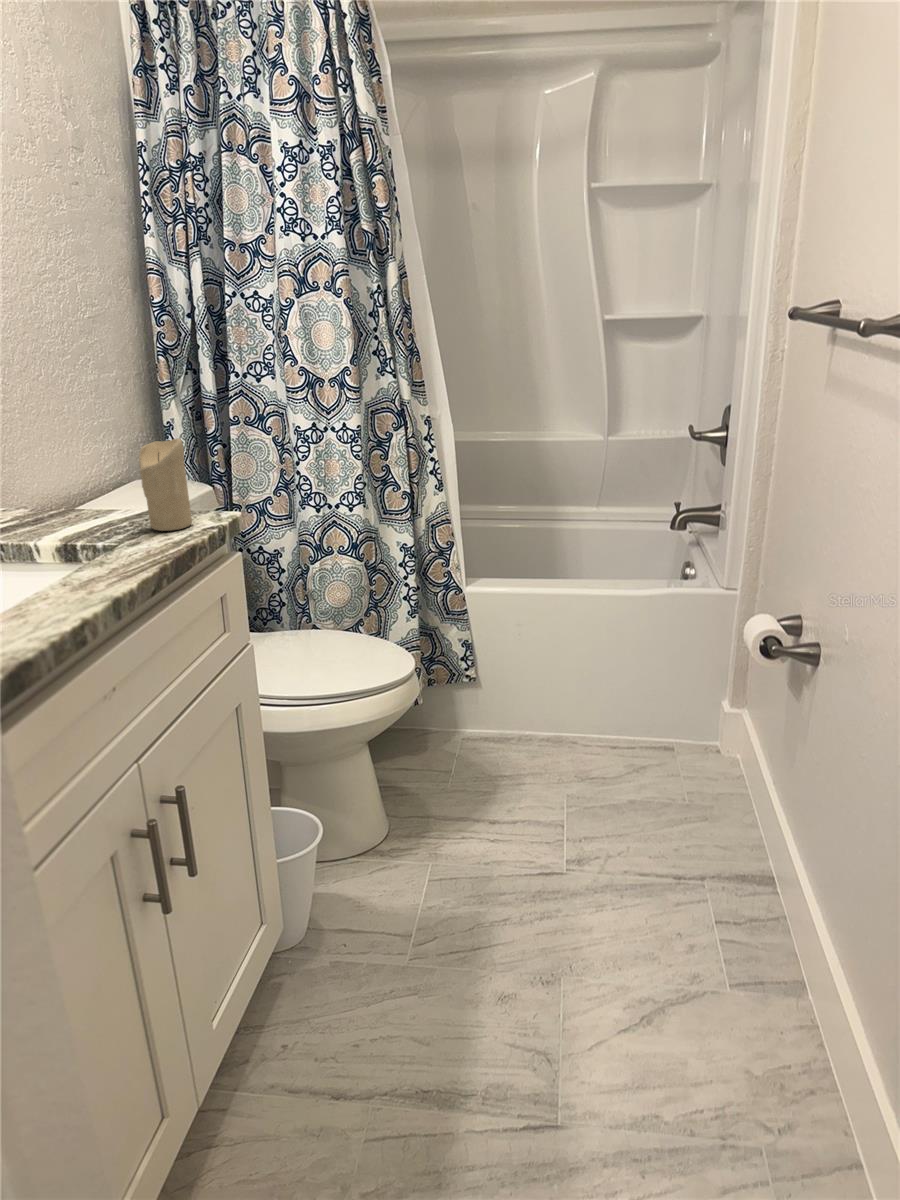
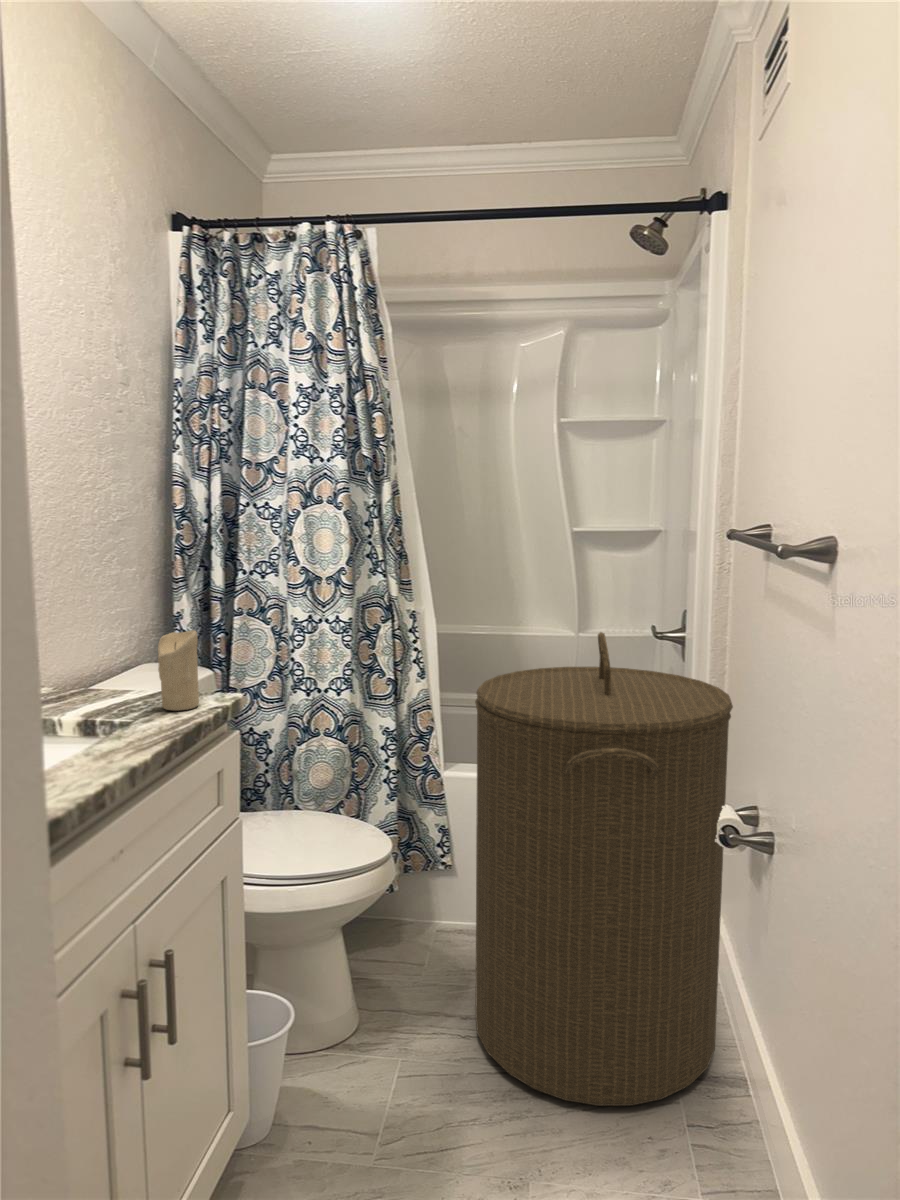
laundry hamper: none [500,429,786,912] -> present [475,632,733,1106]

